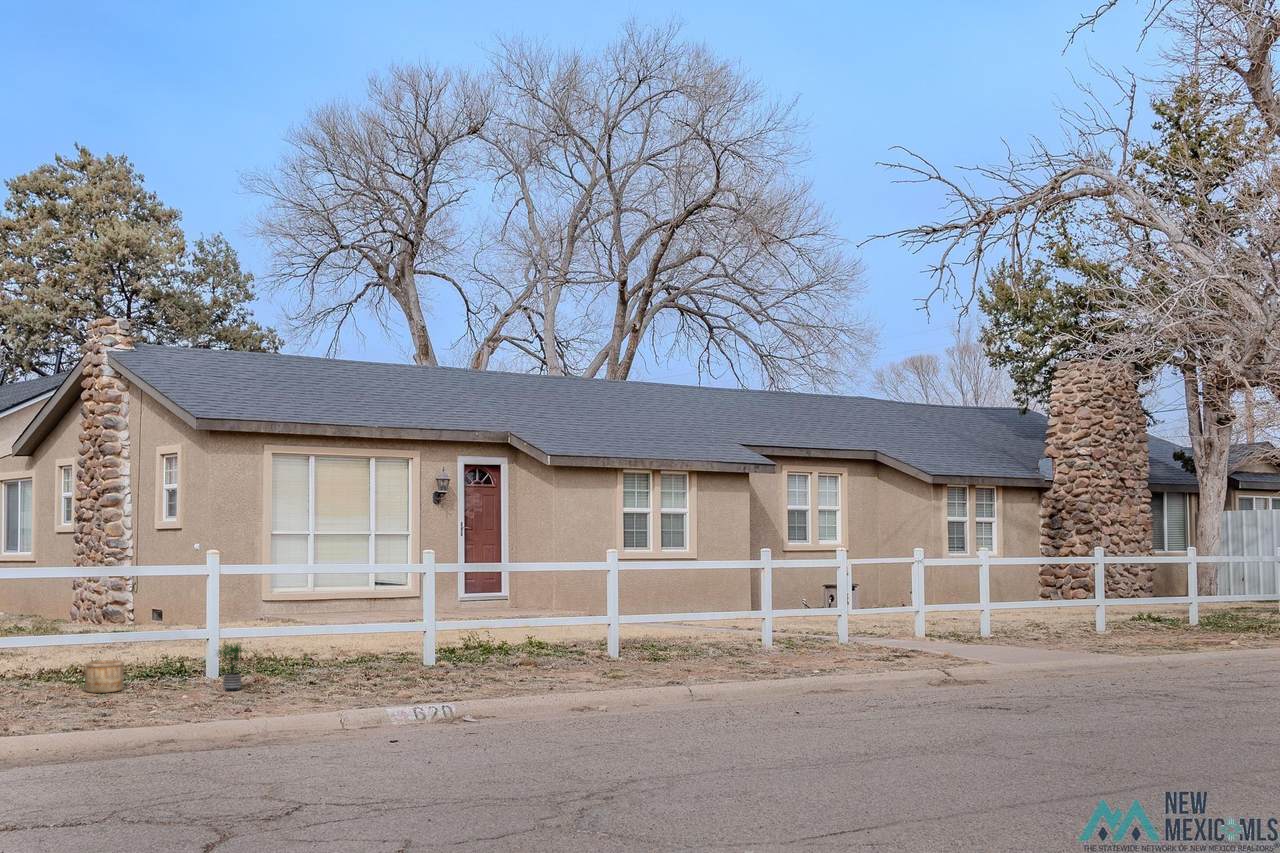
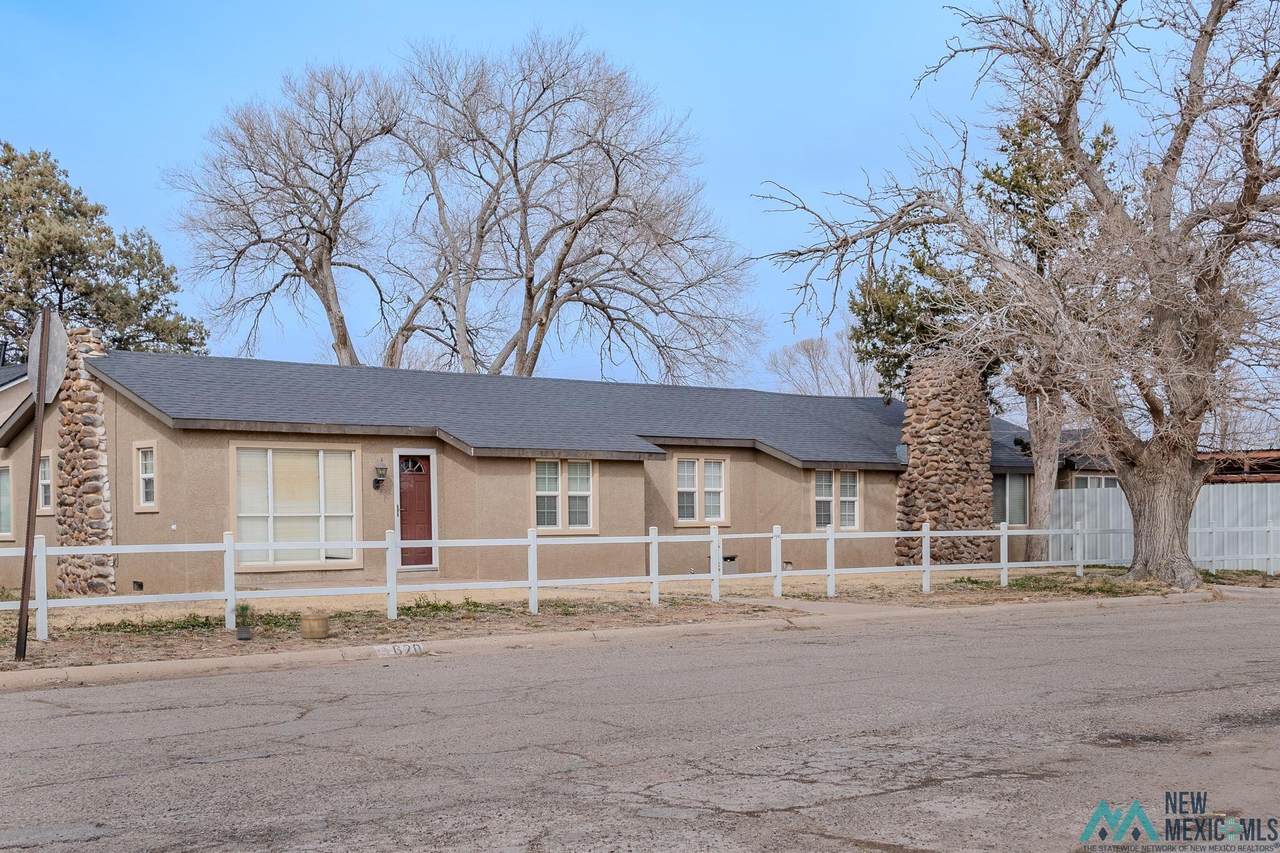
wooden bucket: present [85,660,124,693] -> present [301,614,329,639]

